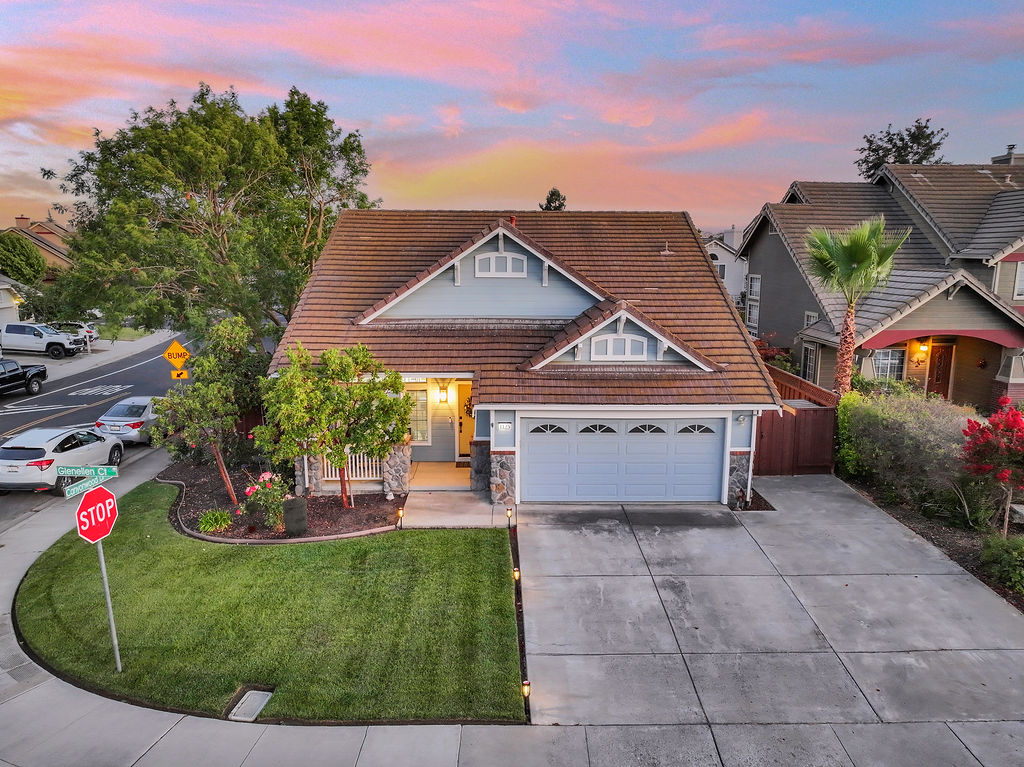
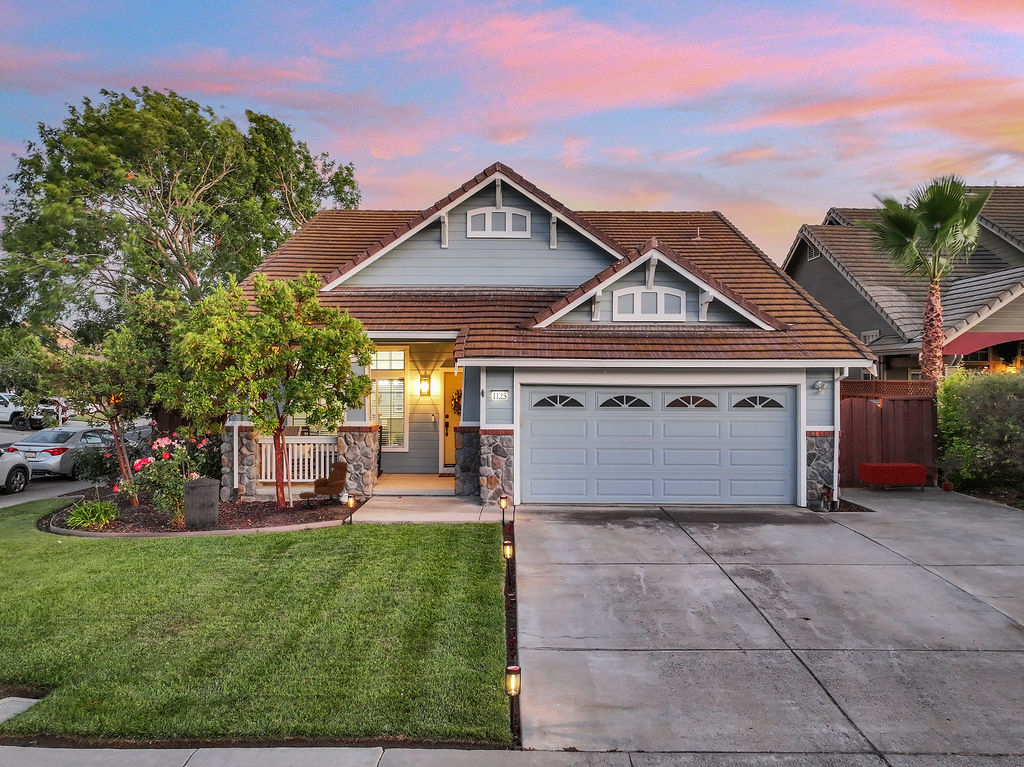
bench: none [773,459,821,482] -> present [859,463,926,491]
lounge chair: none [358,469,391,511] -> present [299,461,348,510]
potted tree: present [245,495,264,533] -> present [932,448,965,491]

